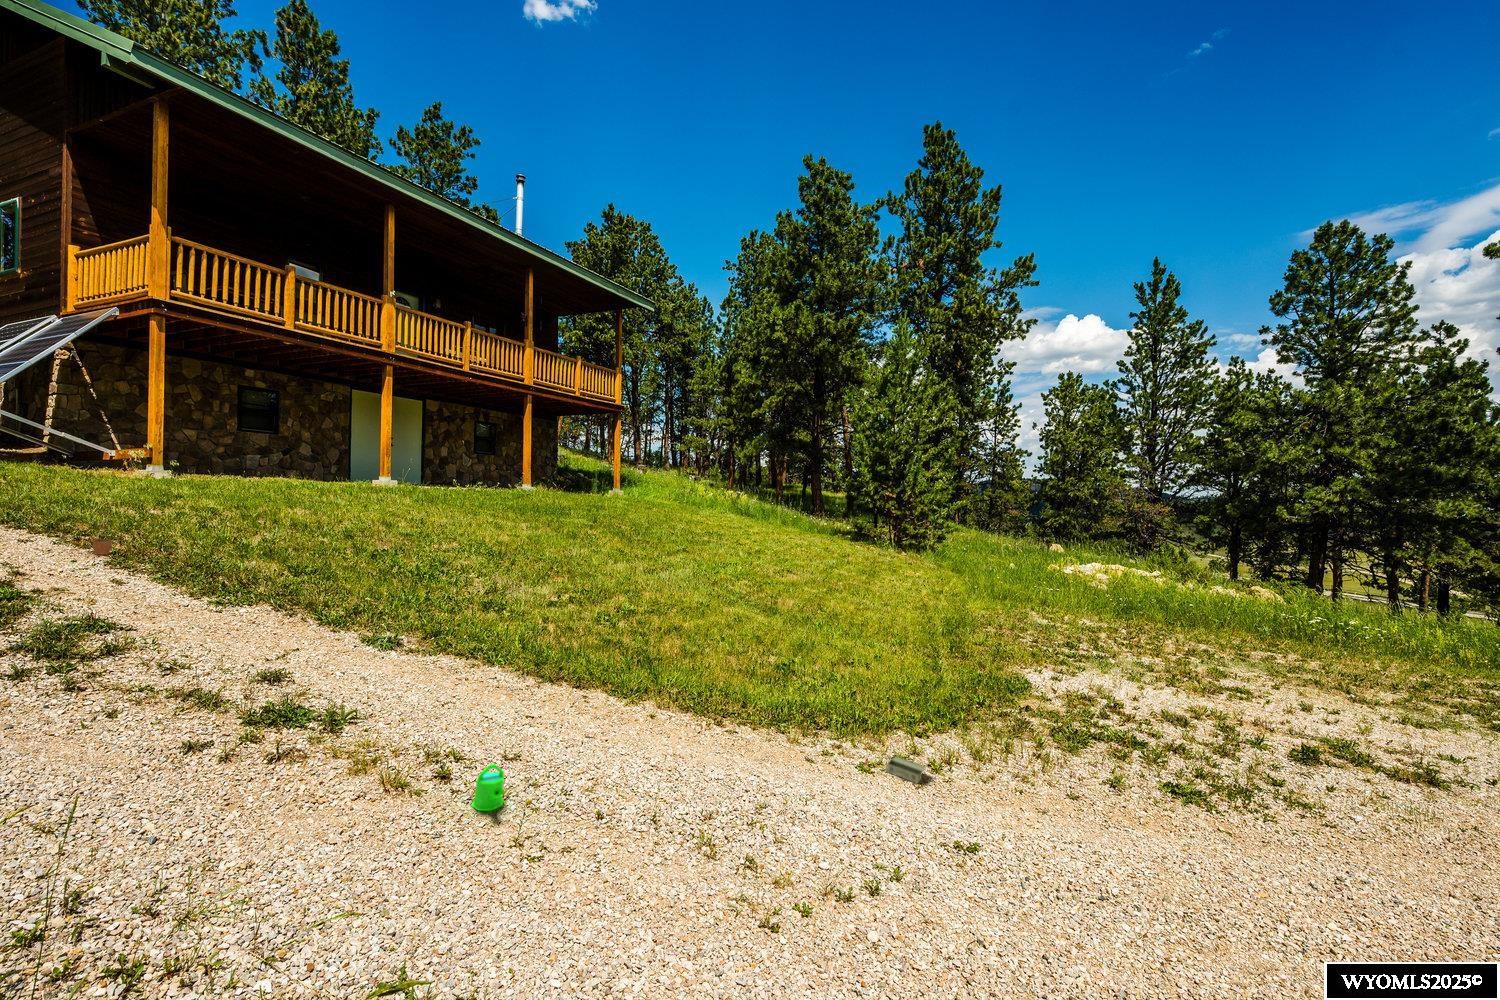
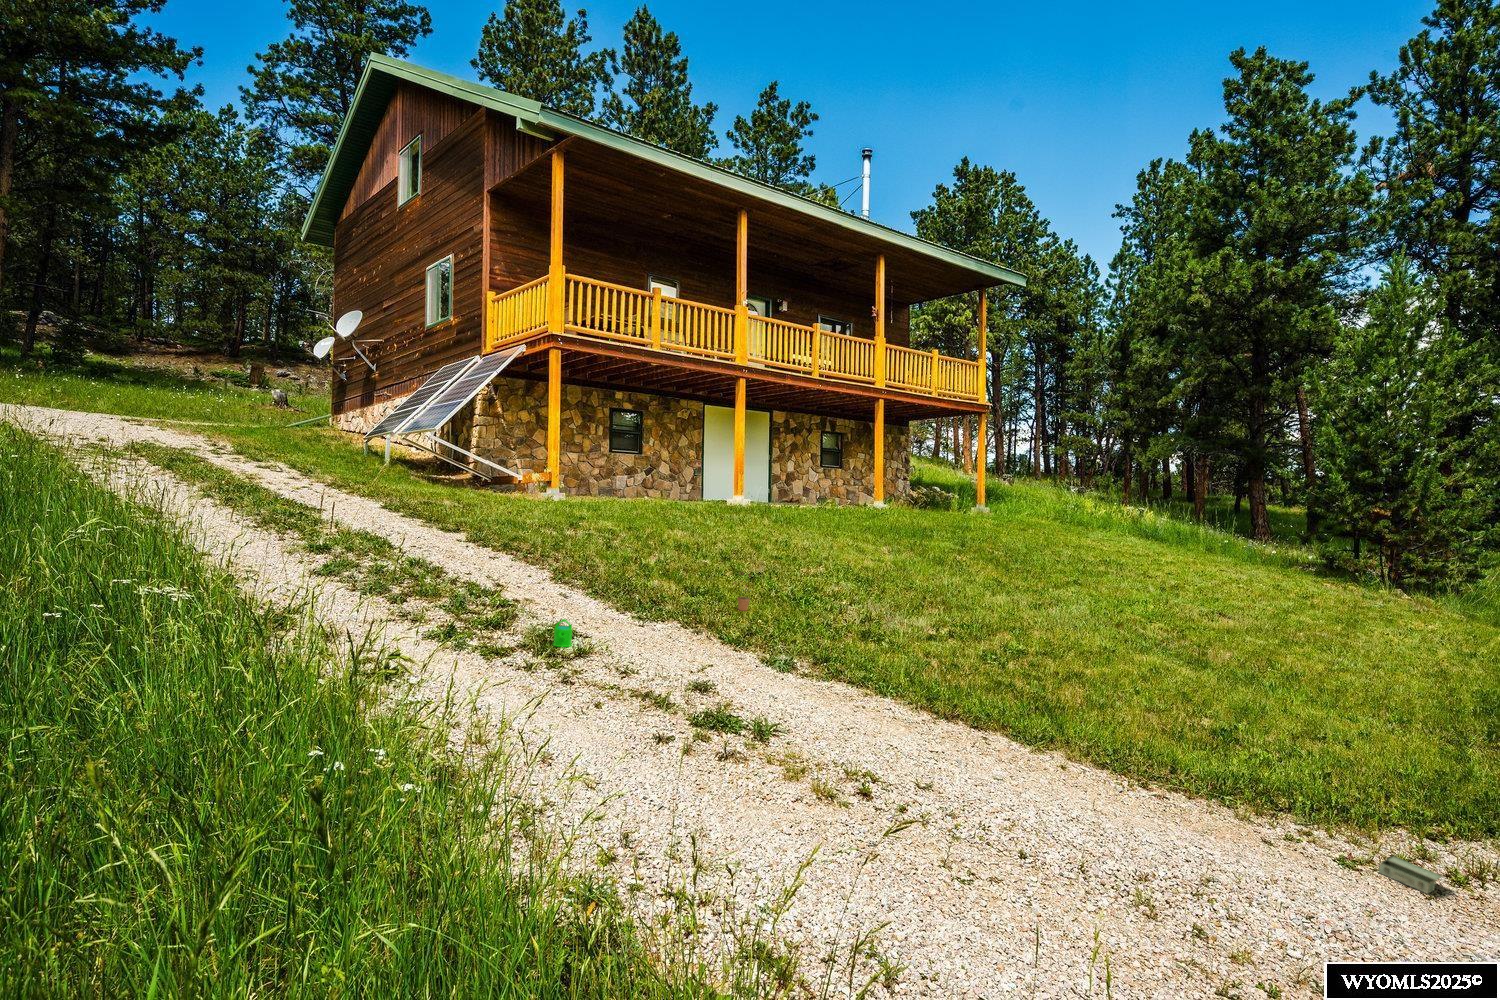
potted plant: present [86,510,113,555] -> present [733,572,750,611]
watering can: present [472,764,504,811] -> present [553,619,572,647]

